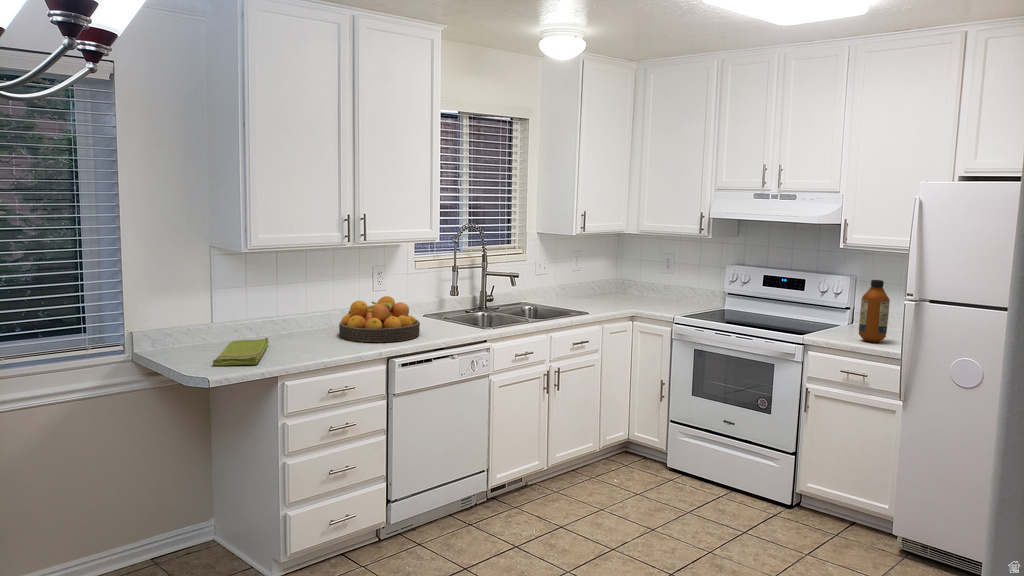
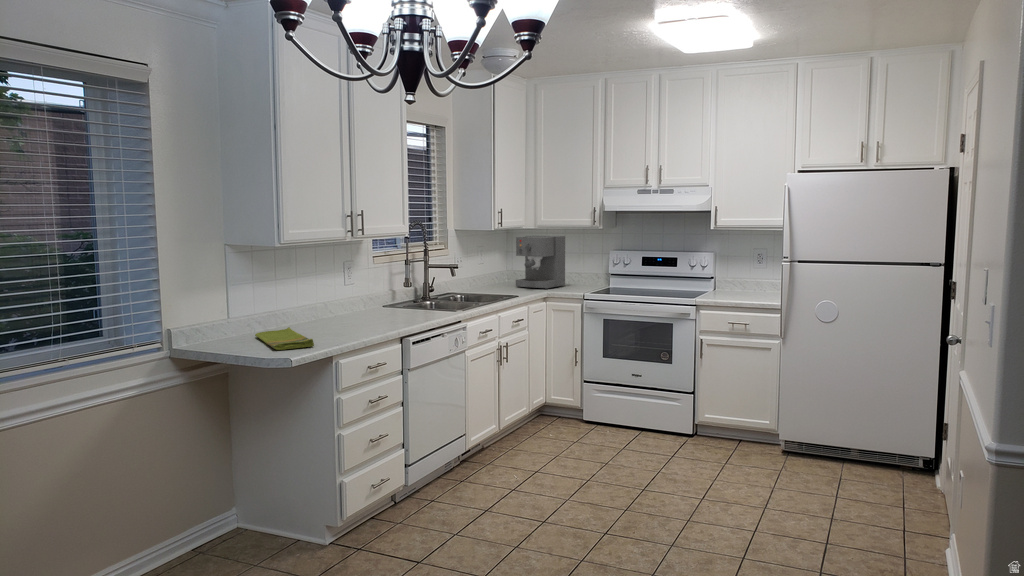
coffee maker: none [611,241,673,306] -> present [516,235,565,289]
bottle: present [859,280,890,342] -> none [733,252,754,299]
fruit bowl: present [339,296,420,342] -> none [337,286,411,326]

